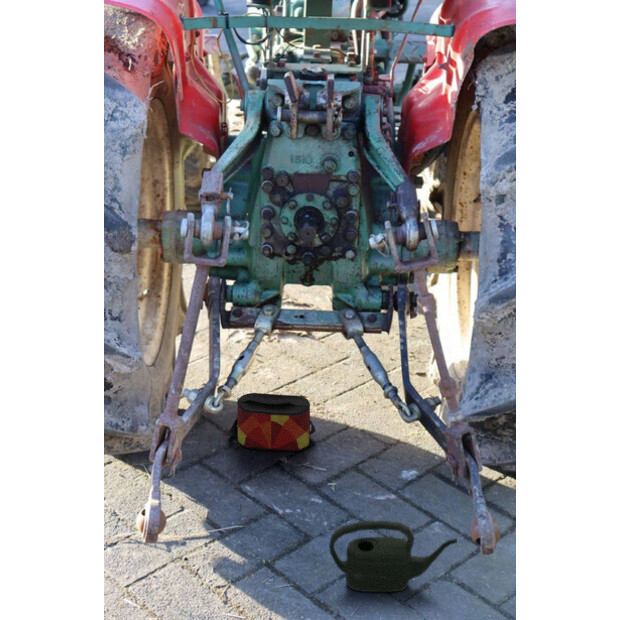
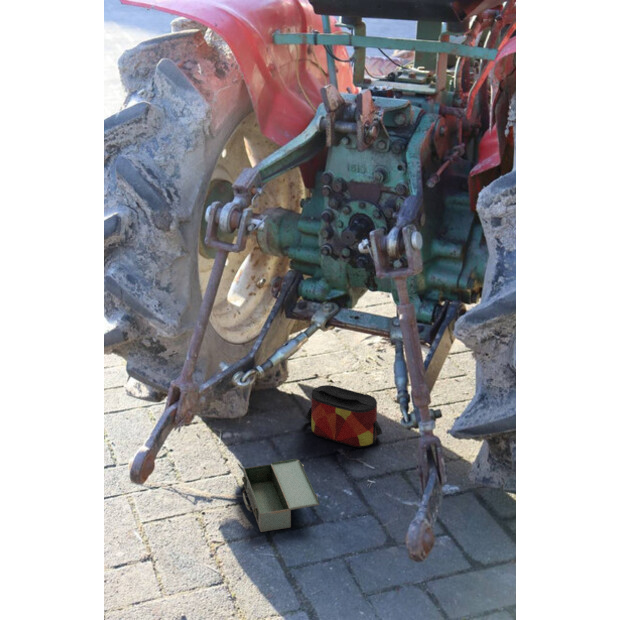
toolbox: none [208,477,310,564] -> present [242,459,319,532]
watering can: present [329,521,457,592] -> none [309,511,426,587]

